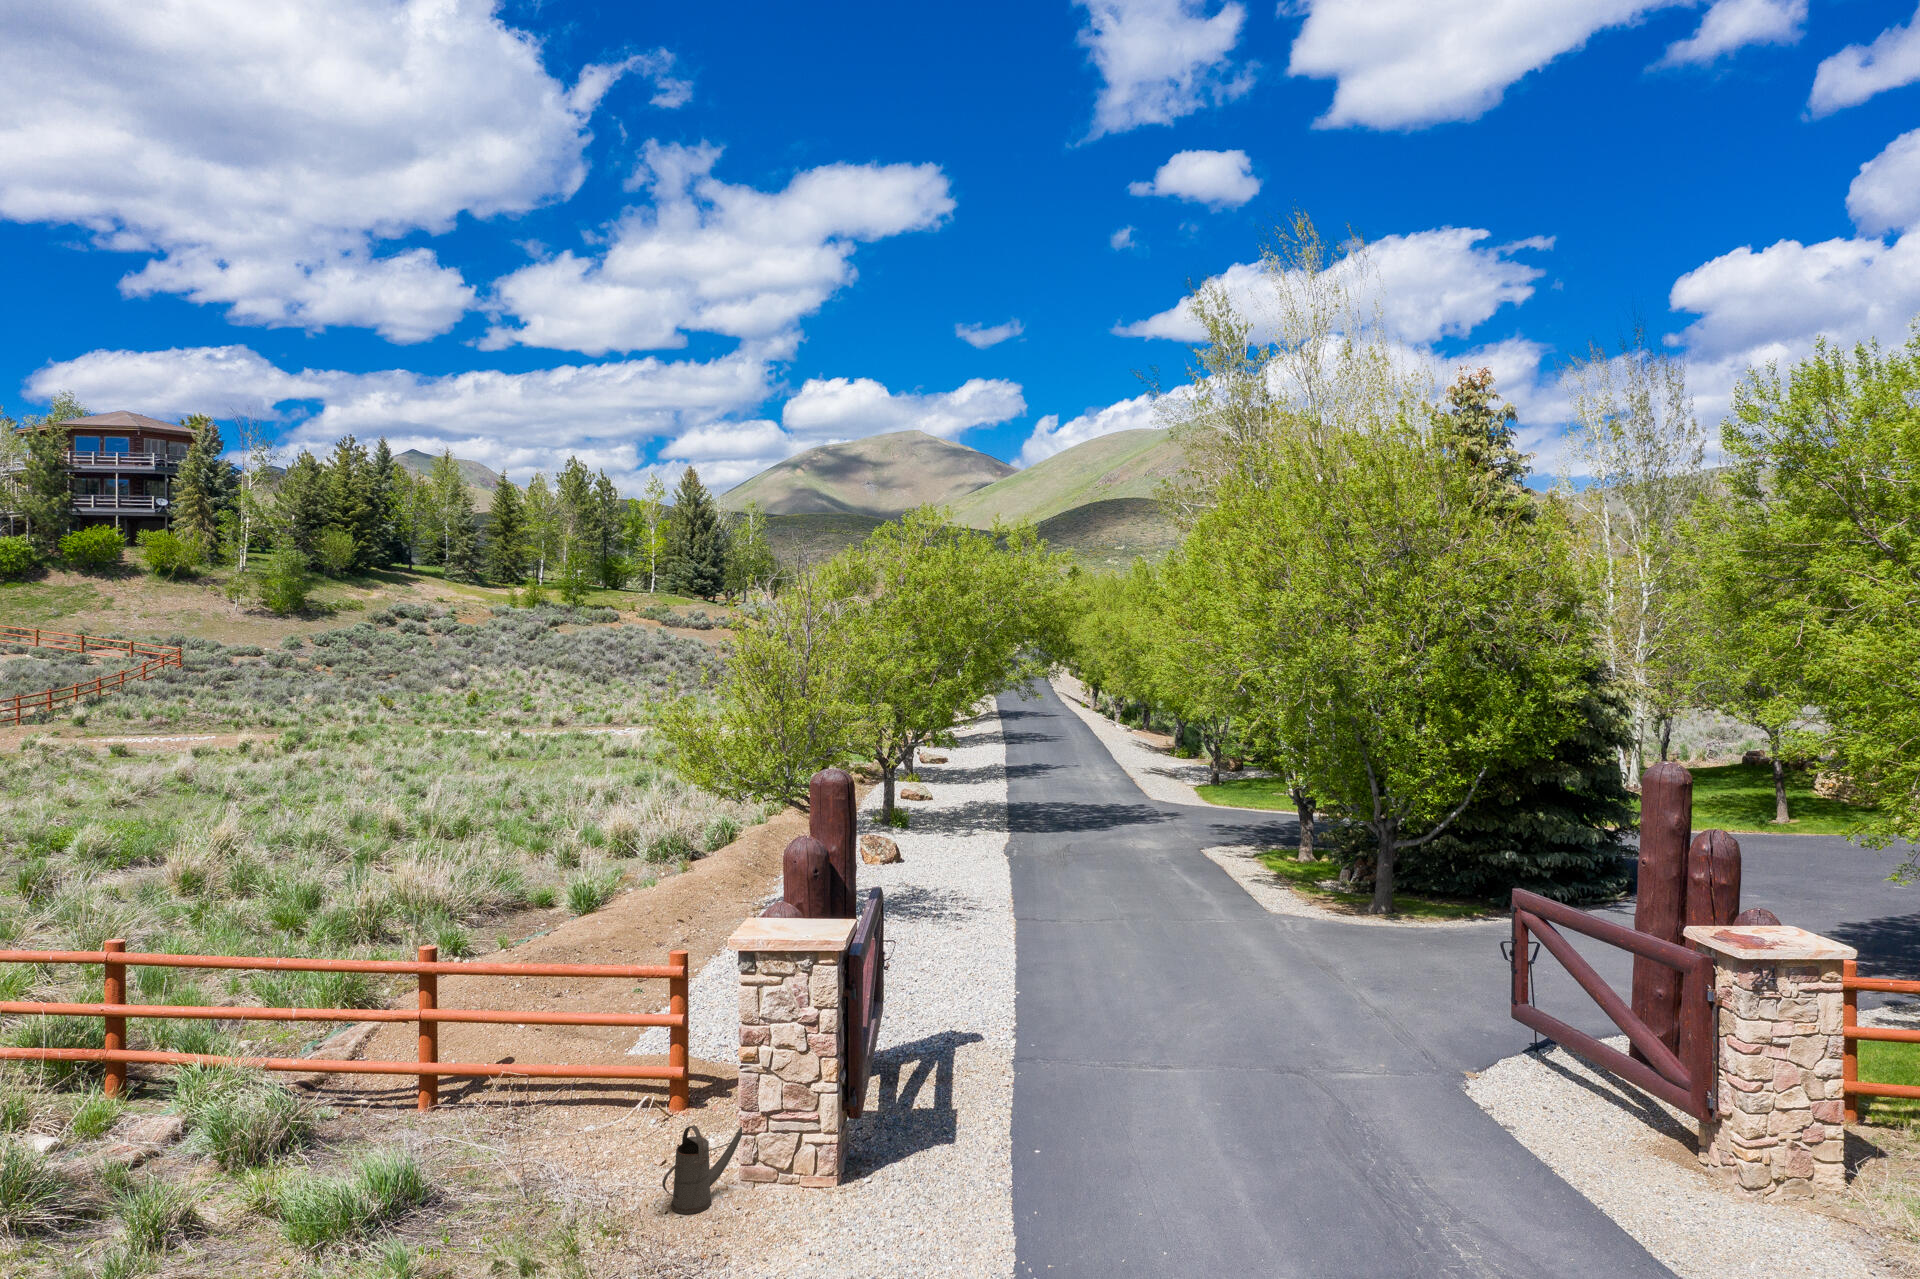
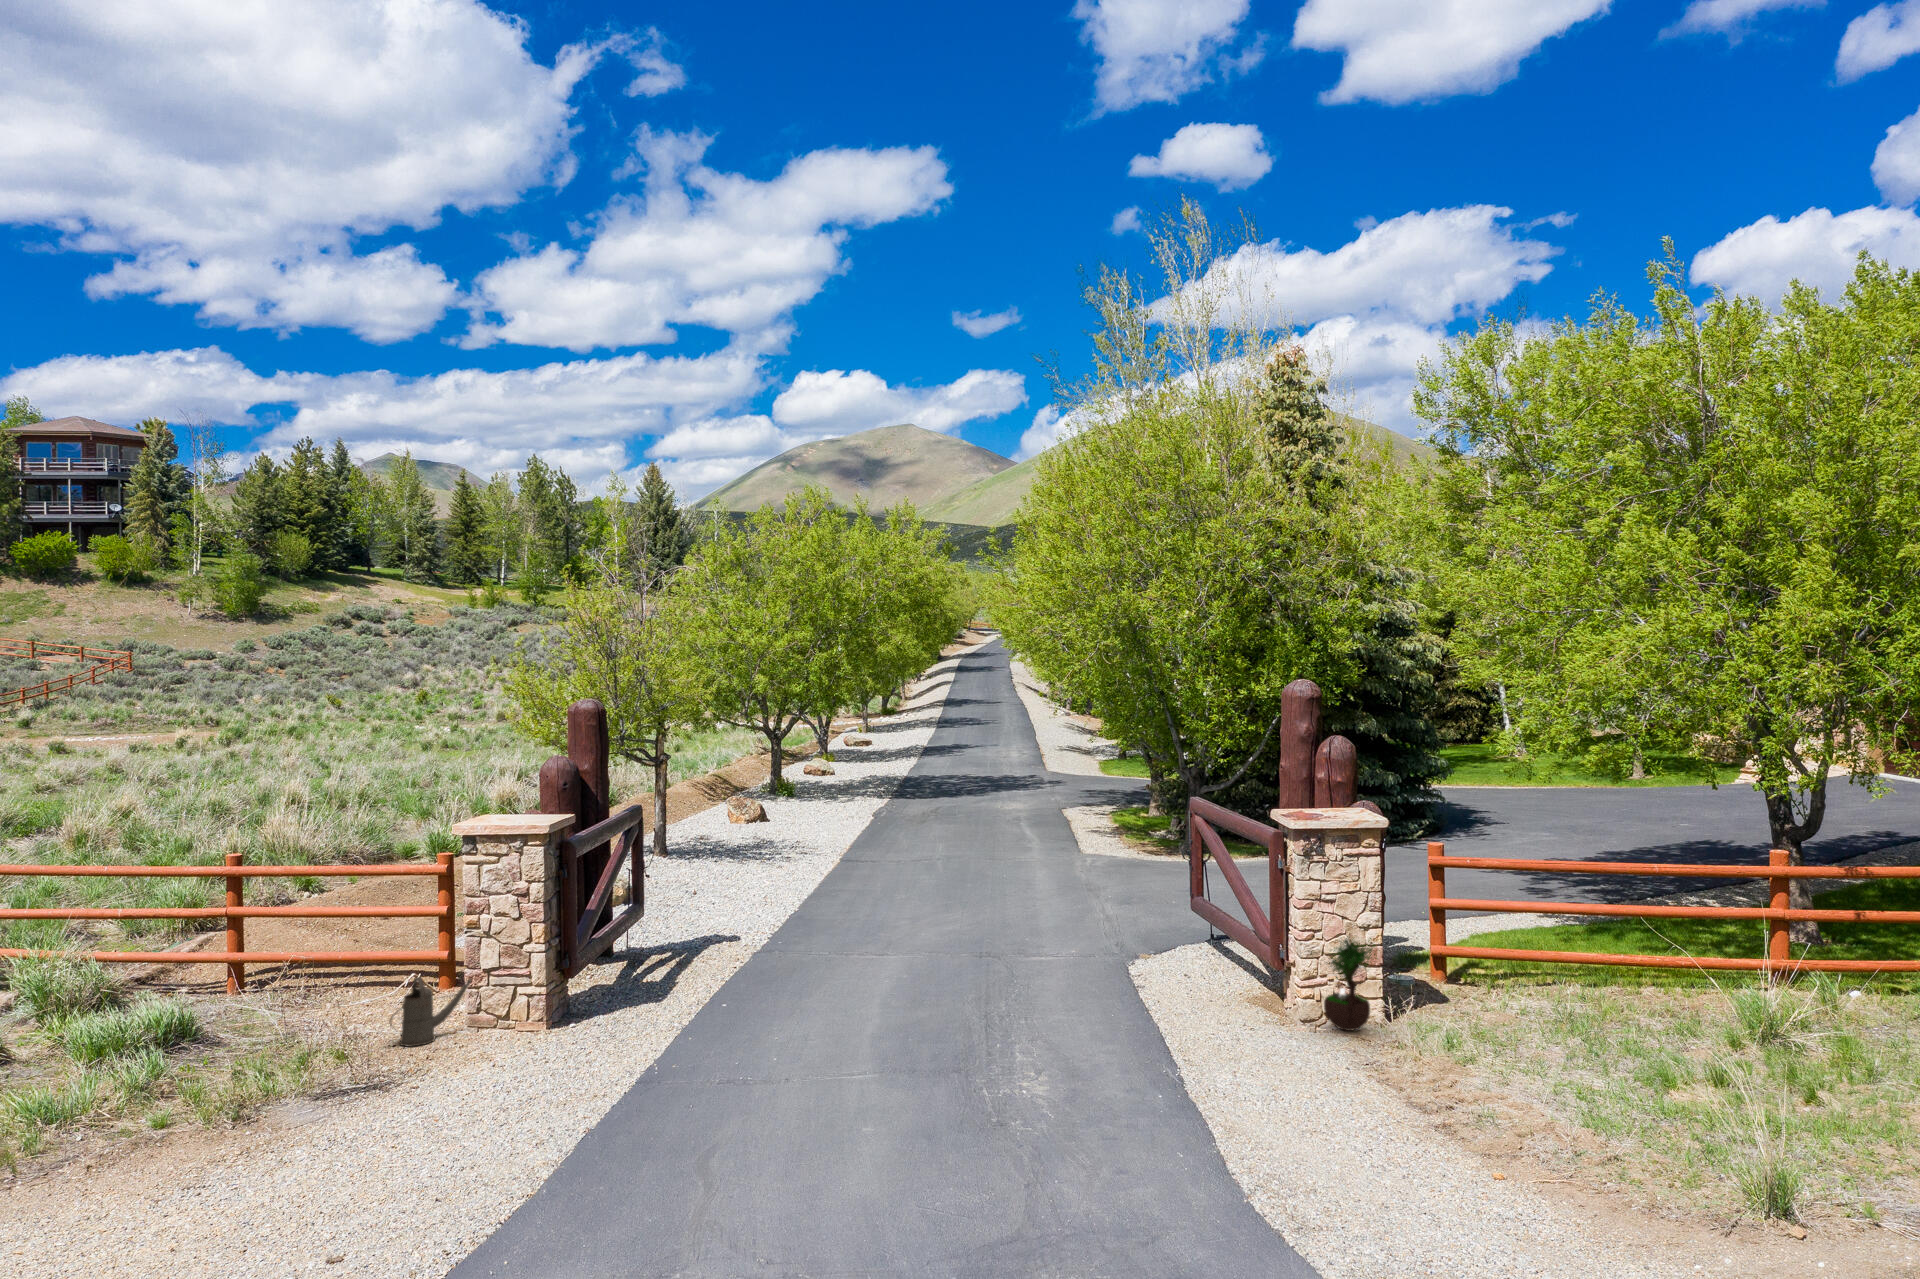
potted tree: none [1783,1087,1873,1210] -> present [1320,936,1378,1031]

